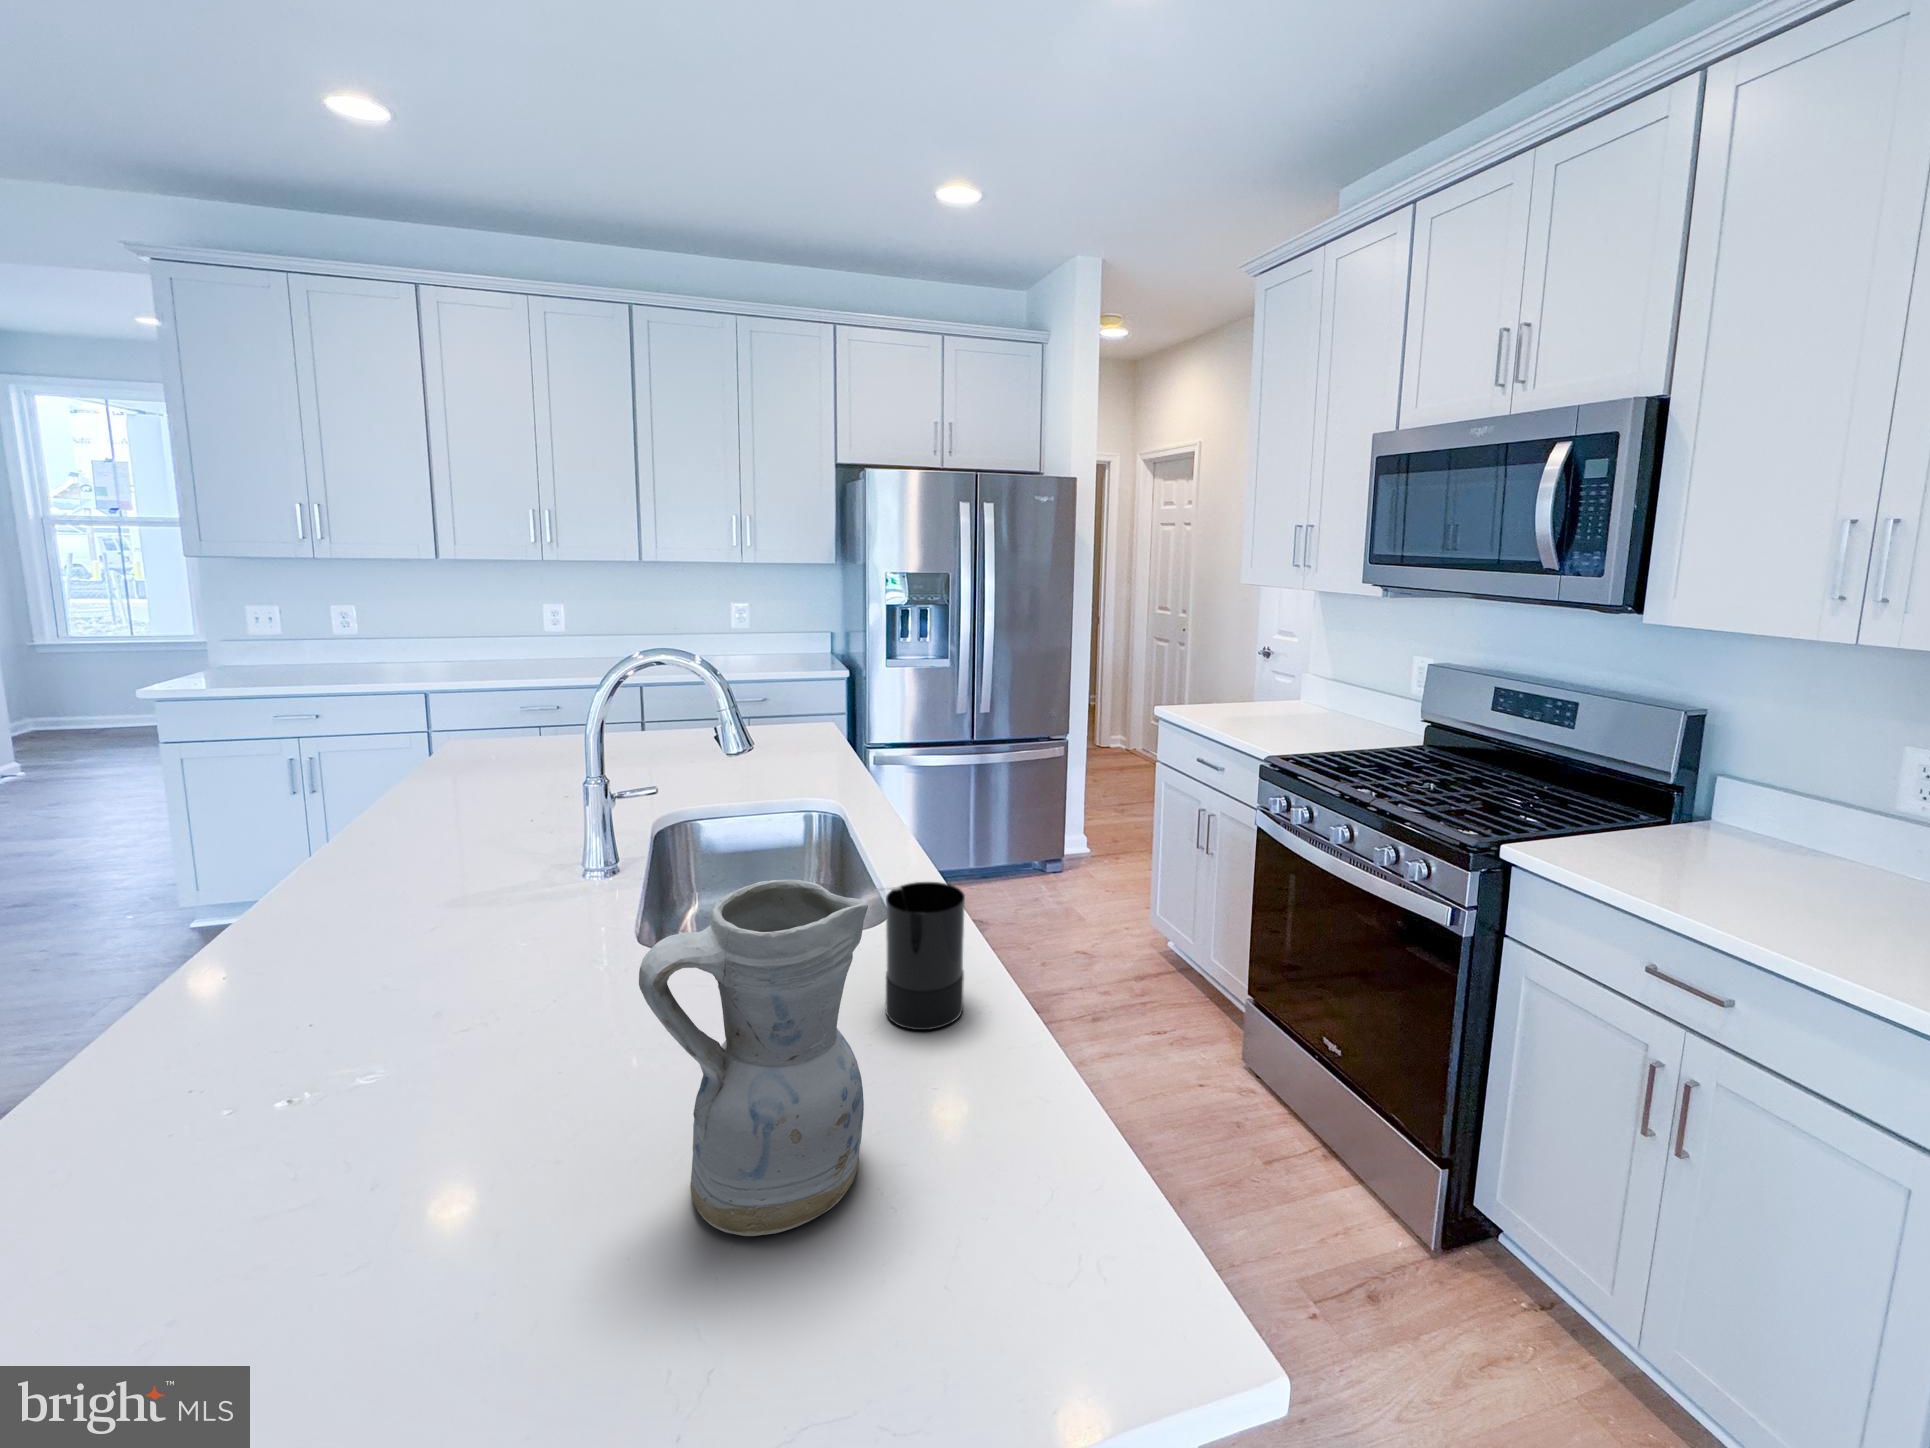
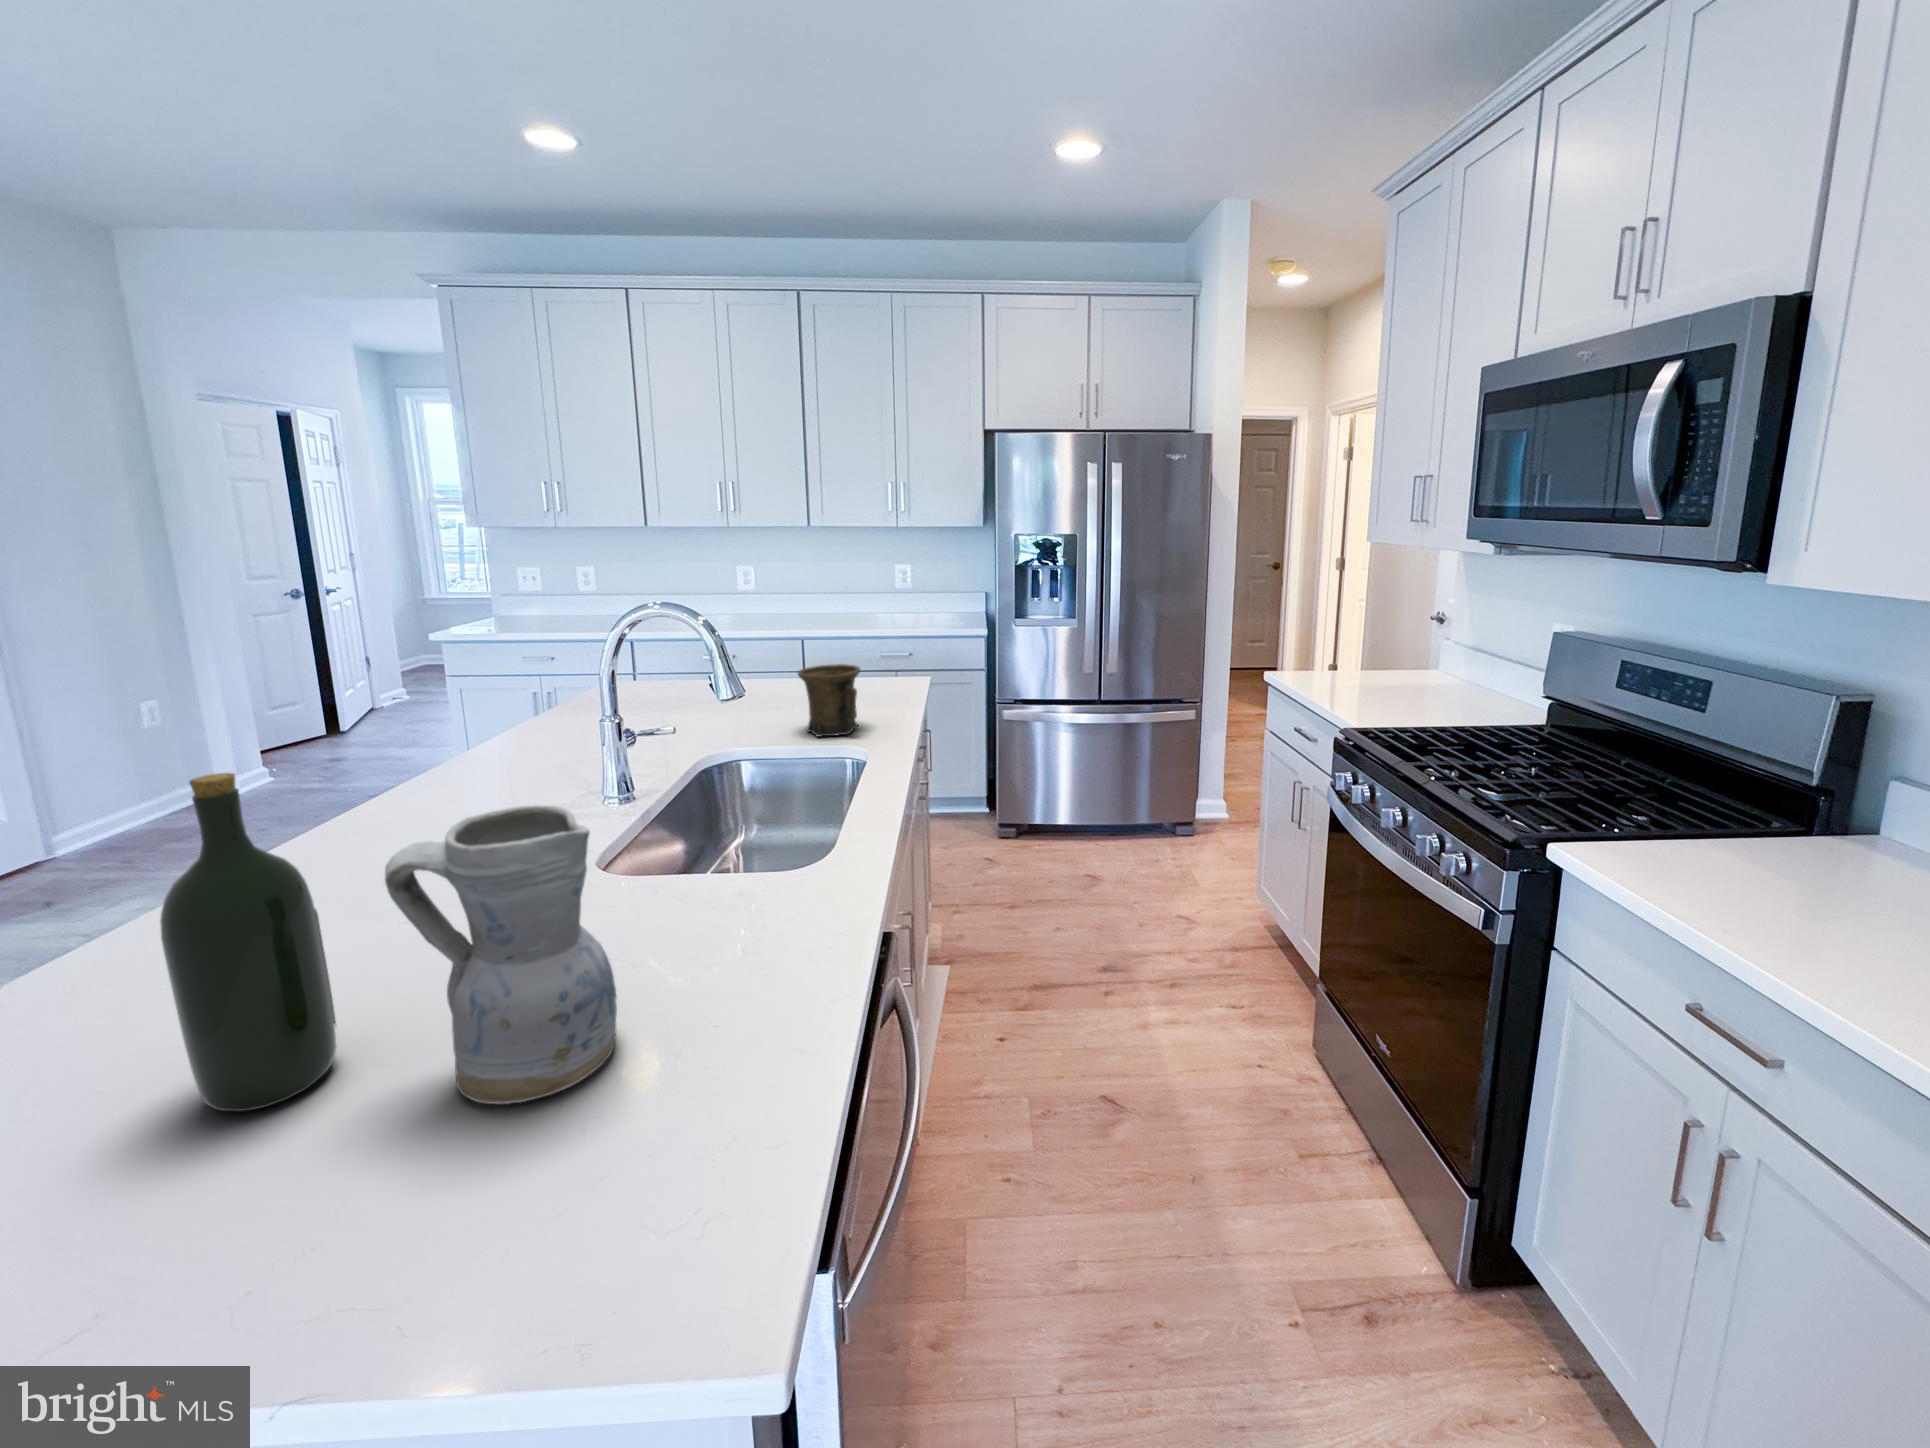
mug: none [745,709,818,788] -> present [798,664,860,736]
wine bottle: none [337,870,522,1312] -> present [160,773,336,1111]
candle: present [876,882,965,1030] -> none [723,824,814,959]

